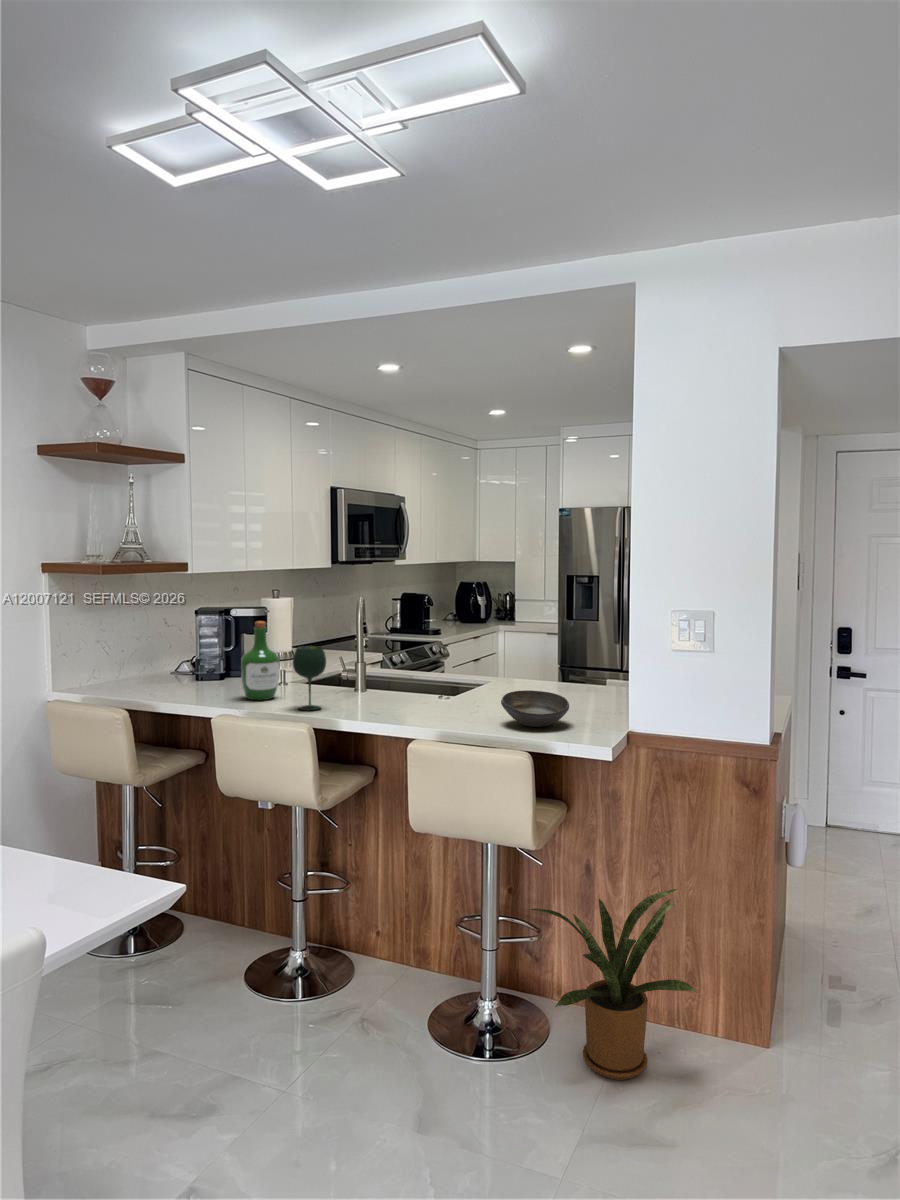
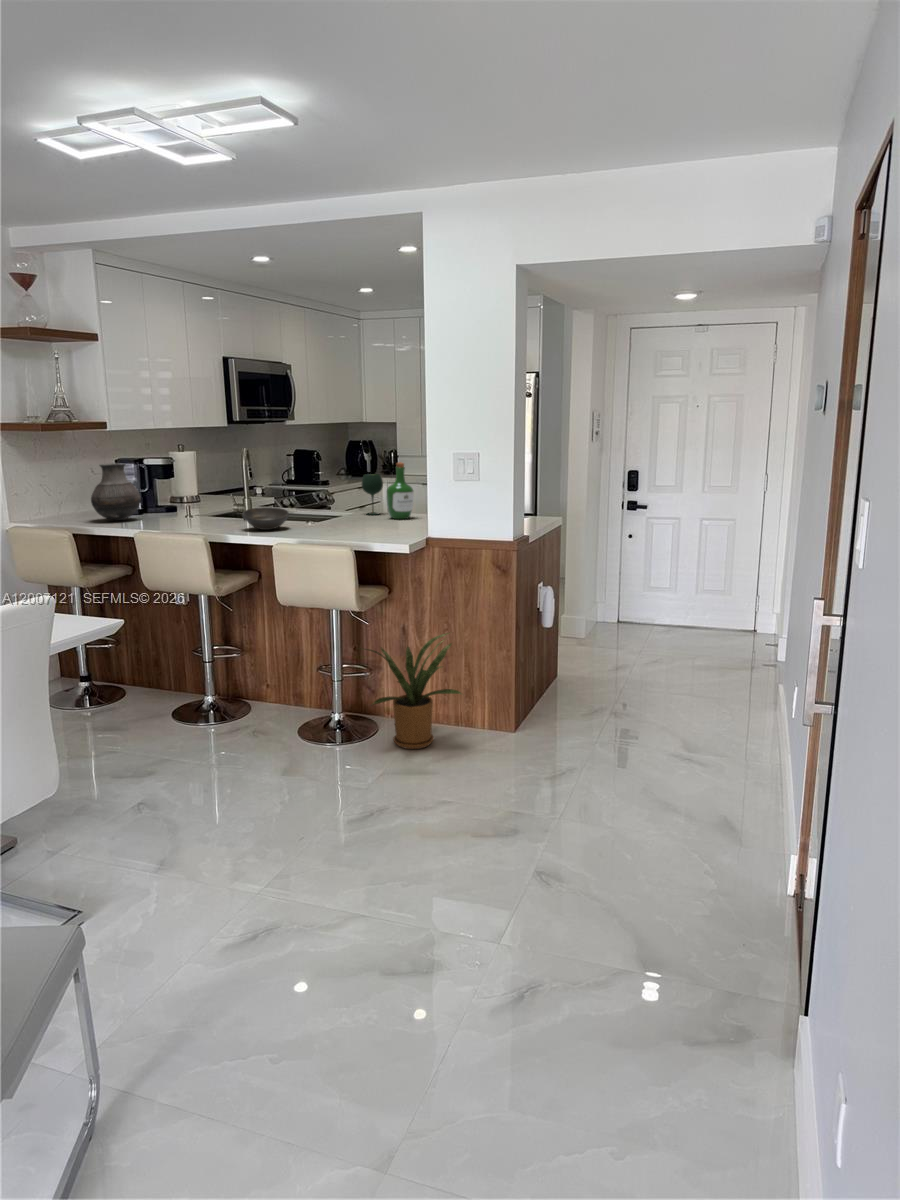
vase: none [159,616,223,690] -> present [91,463,141,520]
wine bottle: present [241,621,280,700] -> present [387,462,414,519]
wine glass: present [293,646,326,710] -> present [362,474,383,515]
bowl: present [501,690,569,727] -> present [242,507,289,530]

